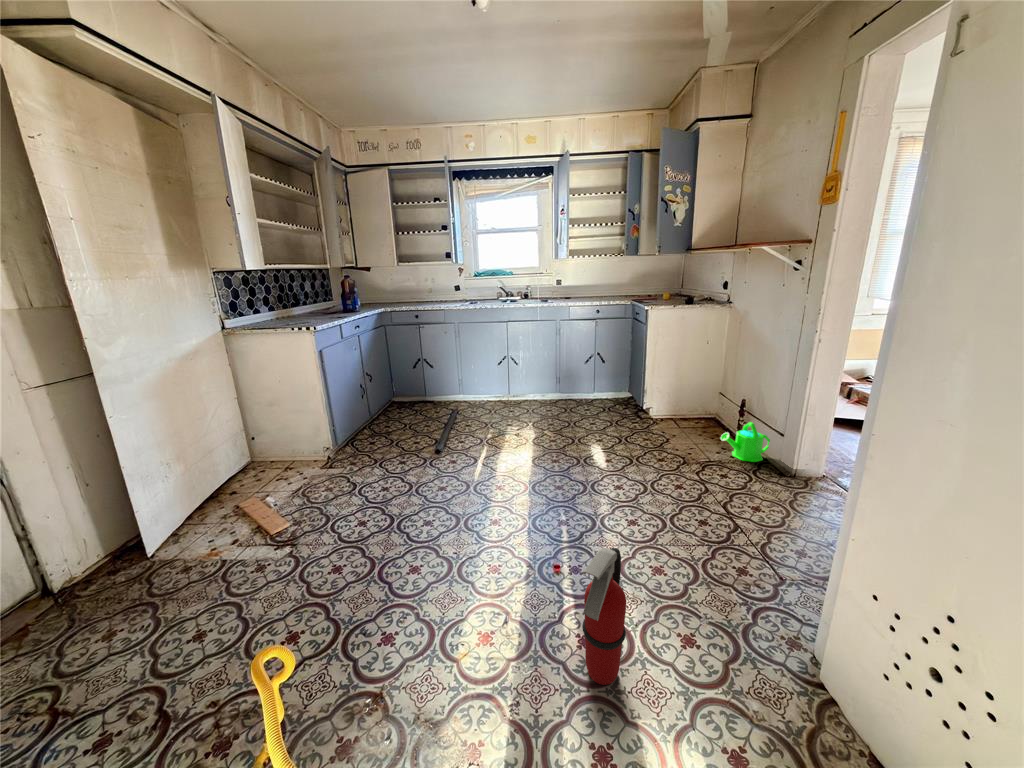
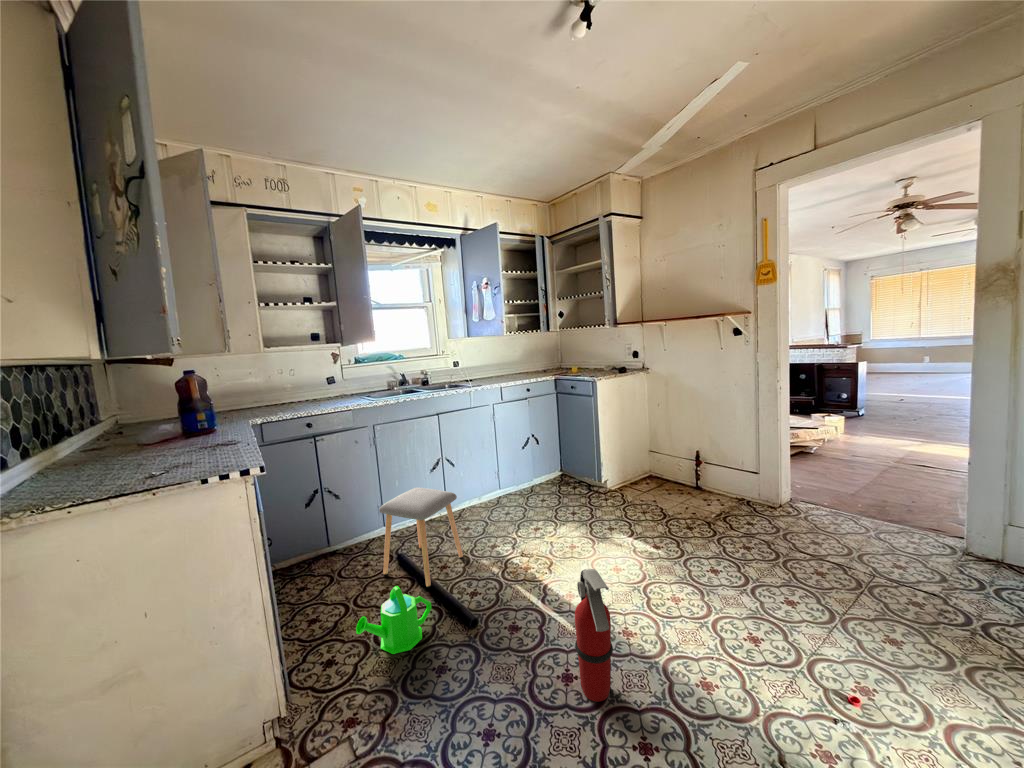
stool: none [511,409,583,500] -> present [379,488,463,587]
watering can: present [721,422,770,462] -> present [356,586,432,654]

